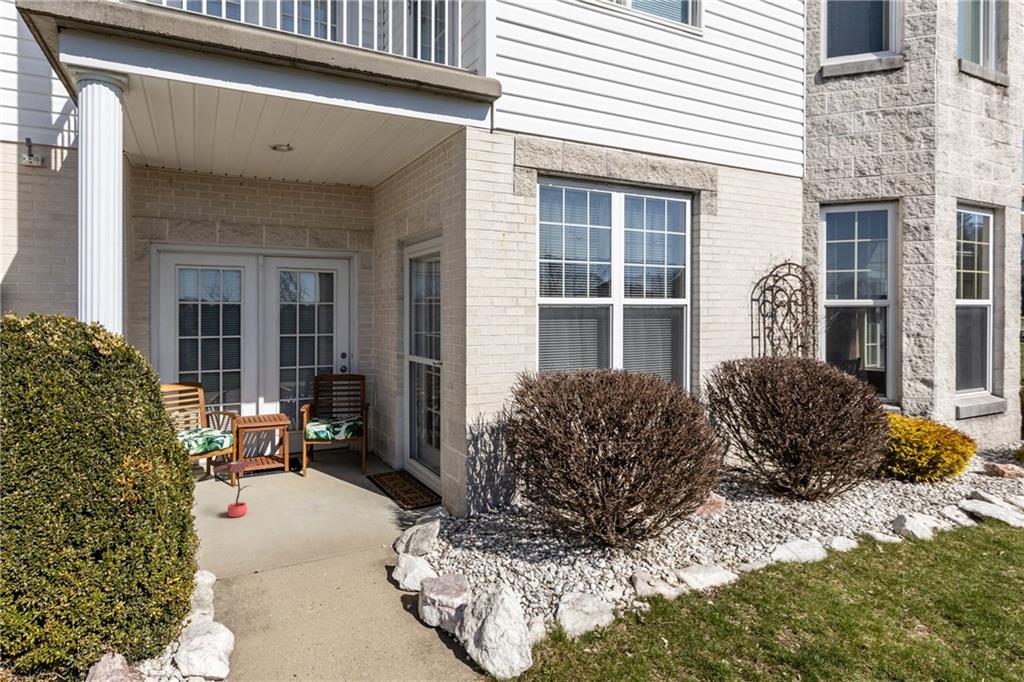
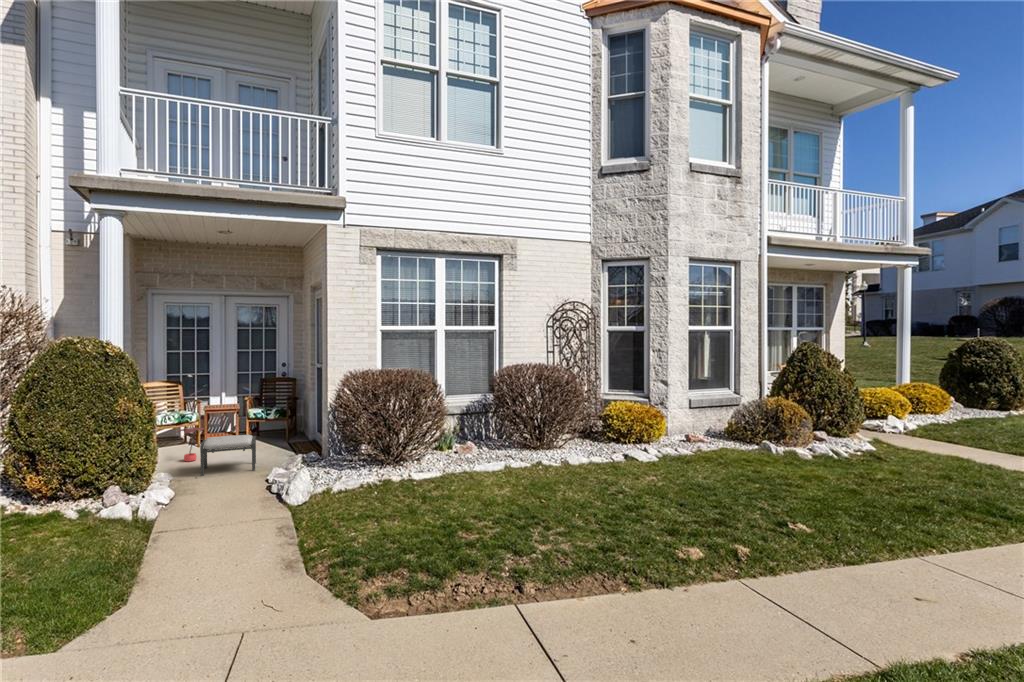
ottoman: none [267,474,356,549] -> present [200,435,256,476]

